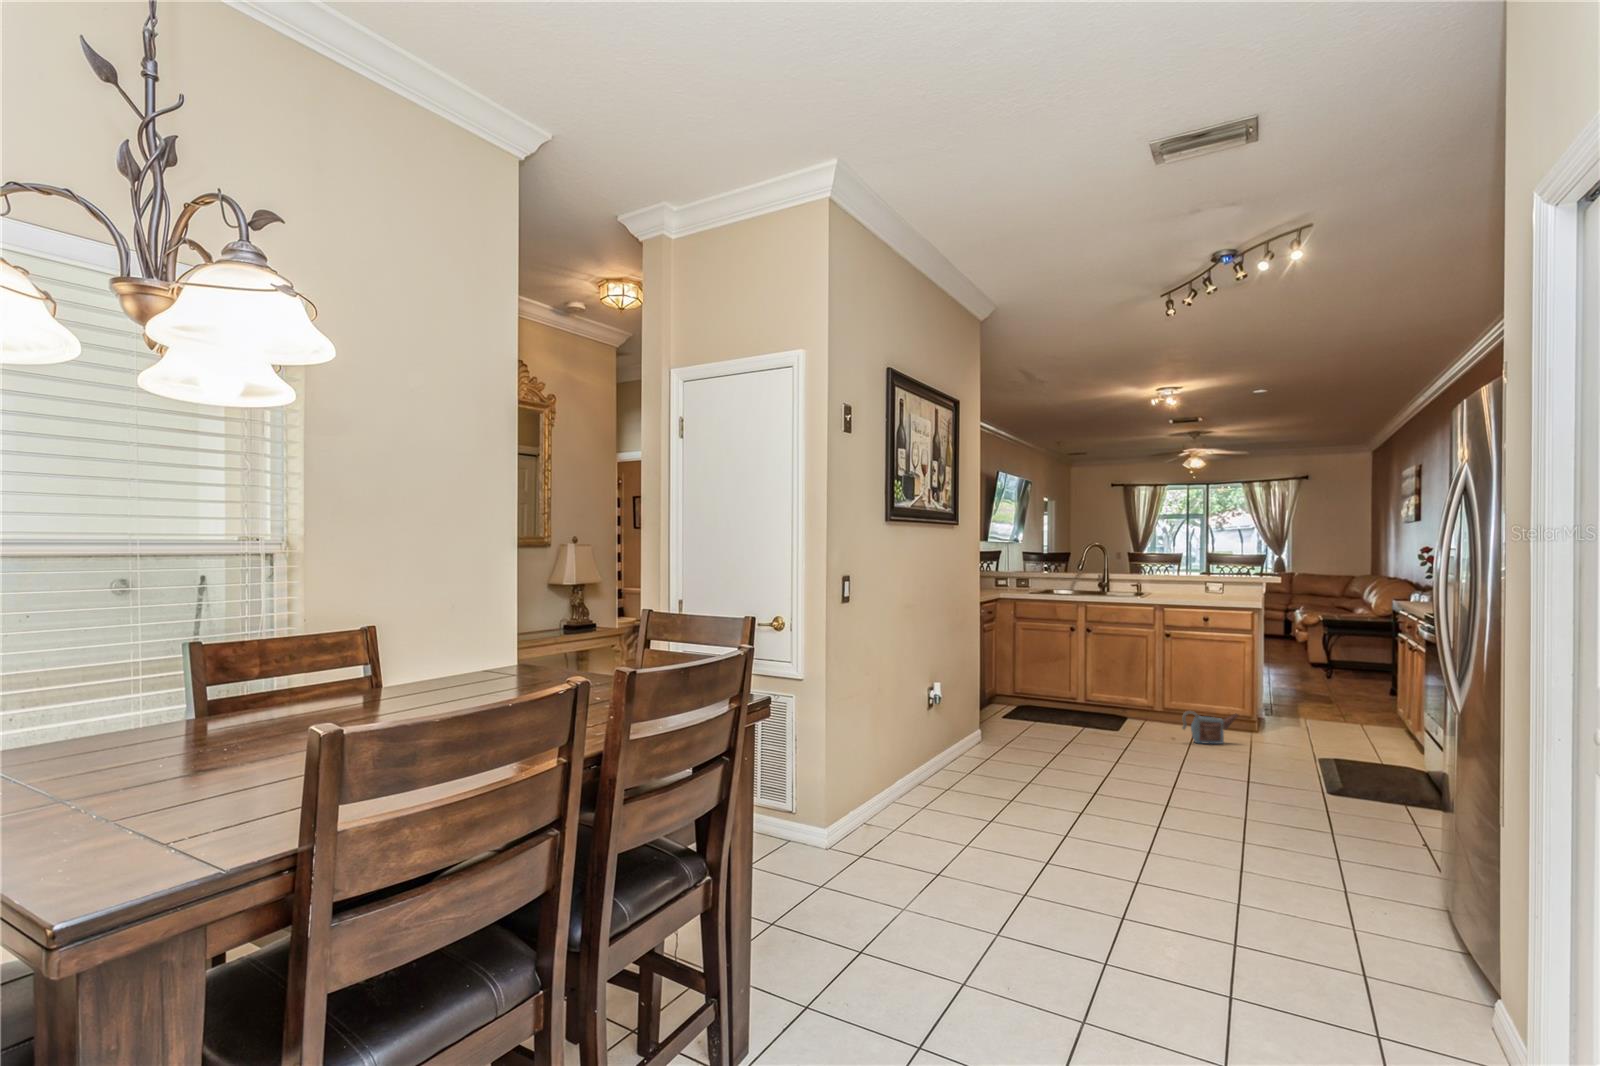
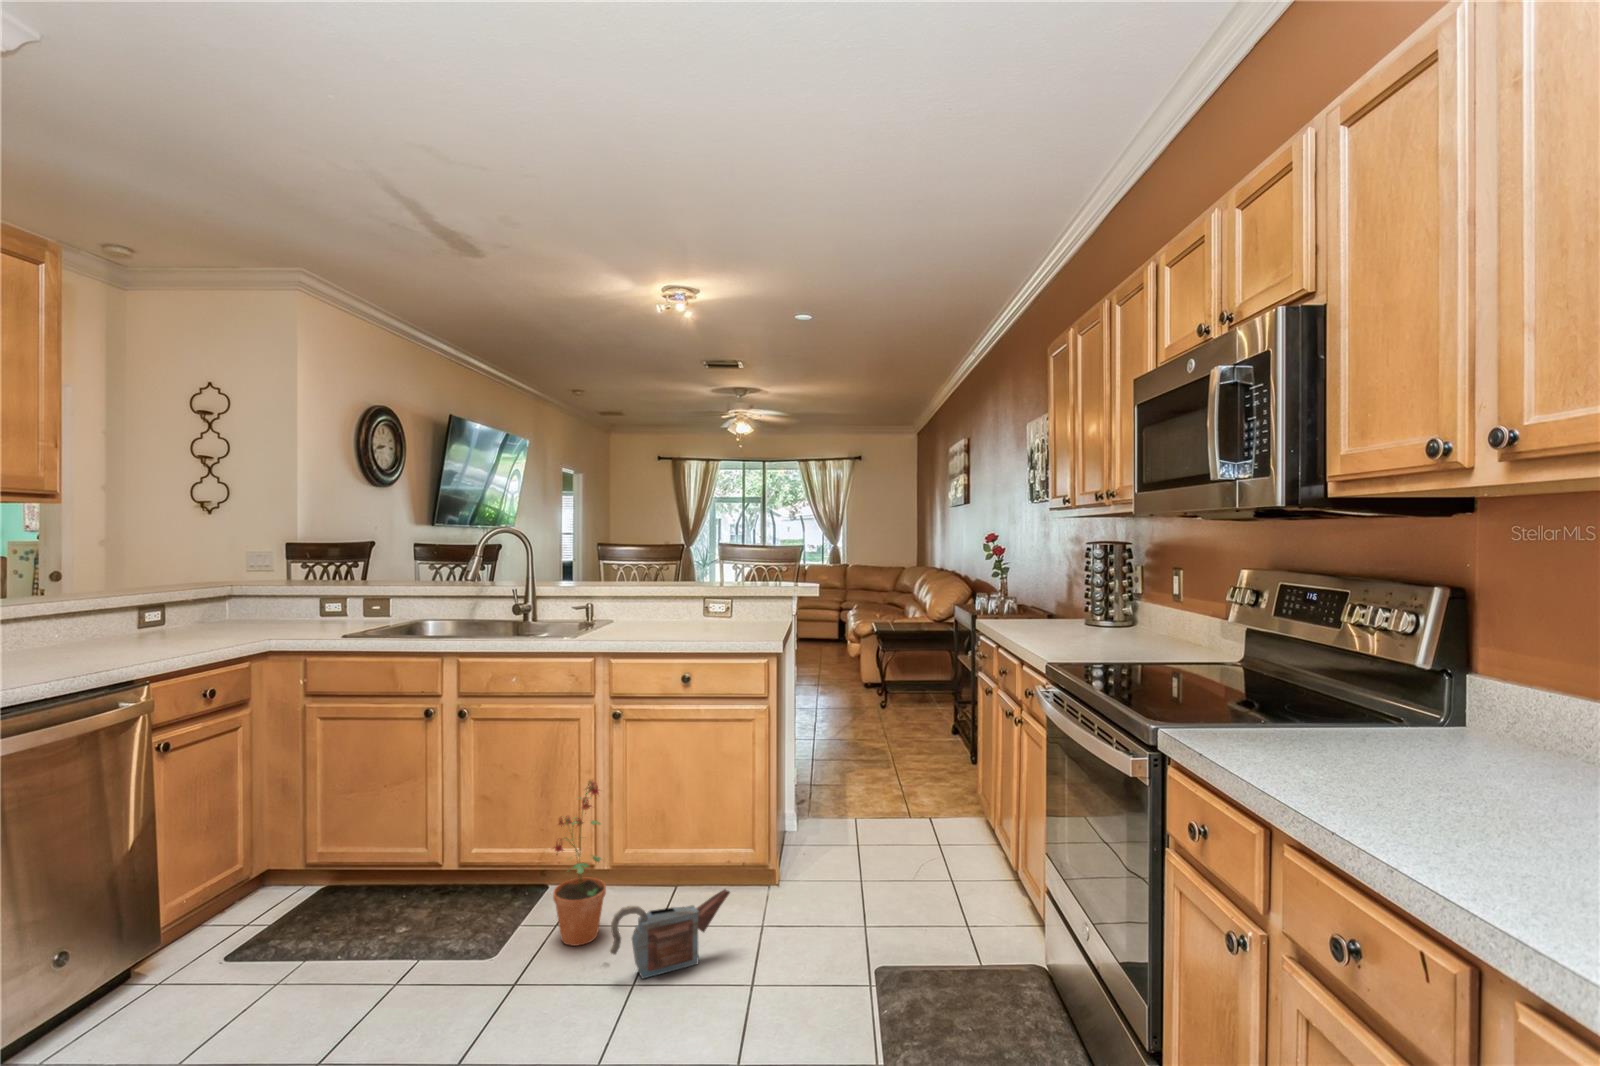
potted plant: none [1142,661,1171,733] -> present [553,780,606,946]

